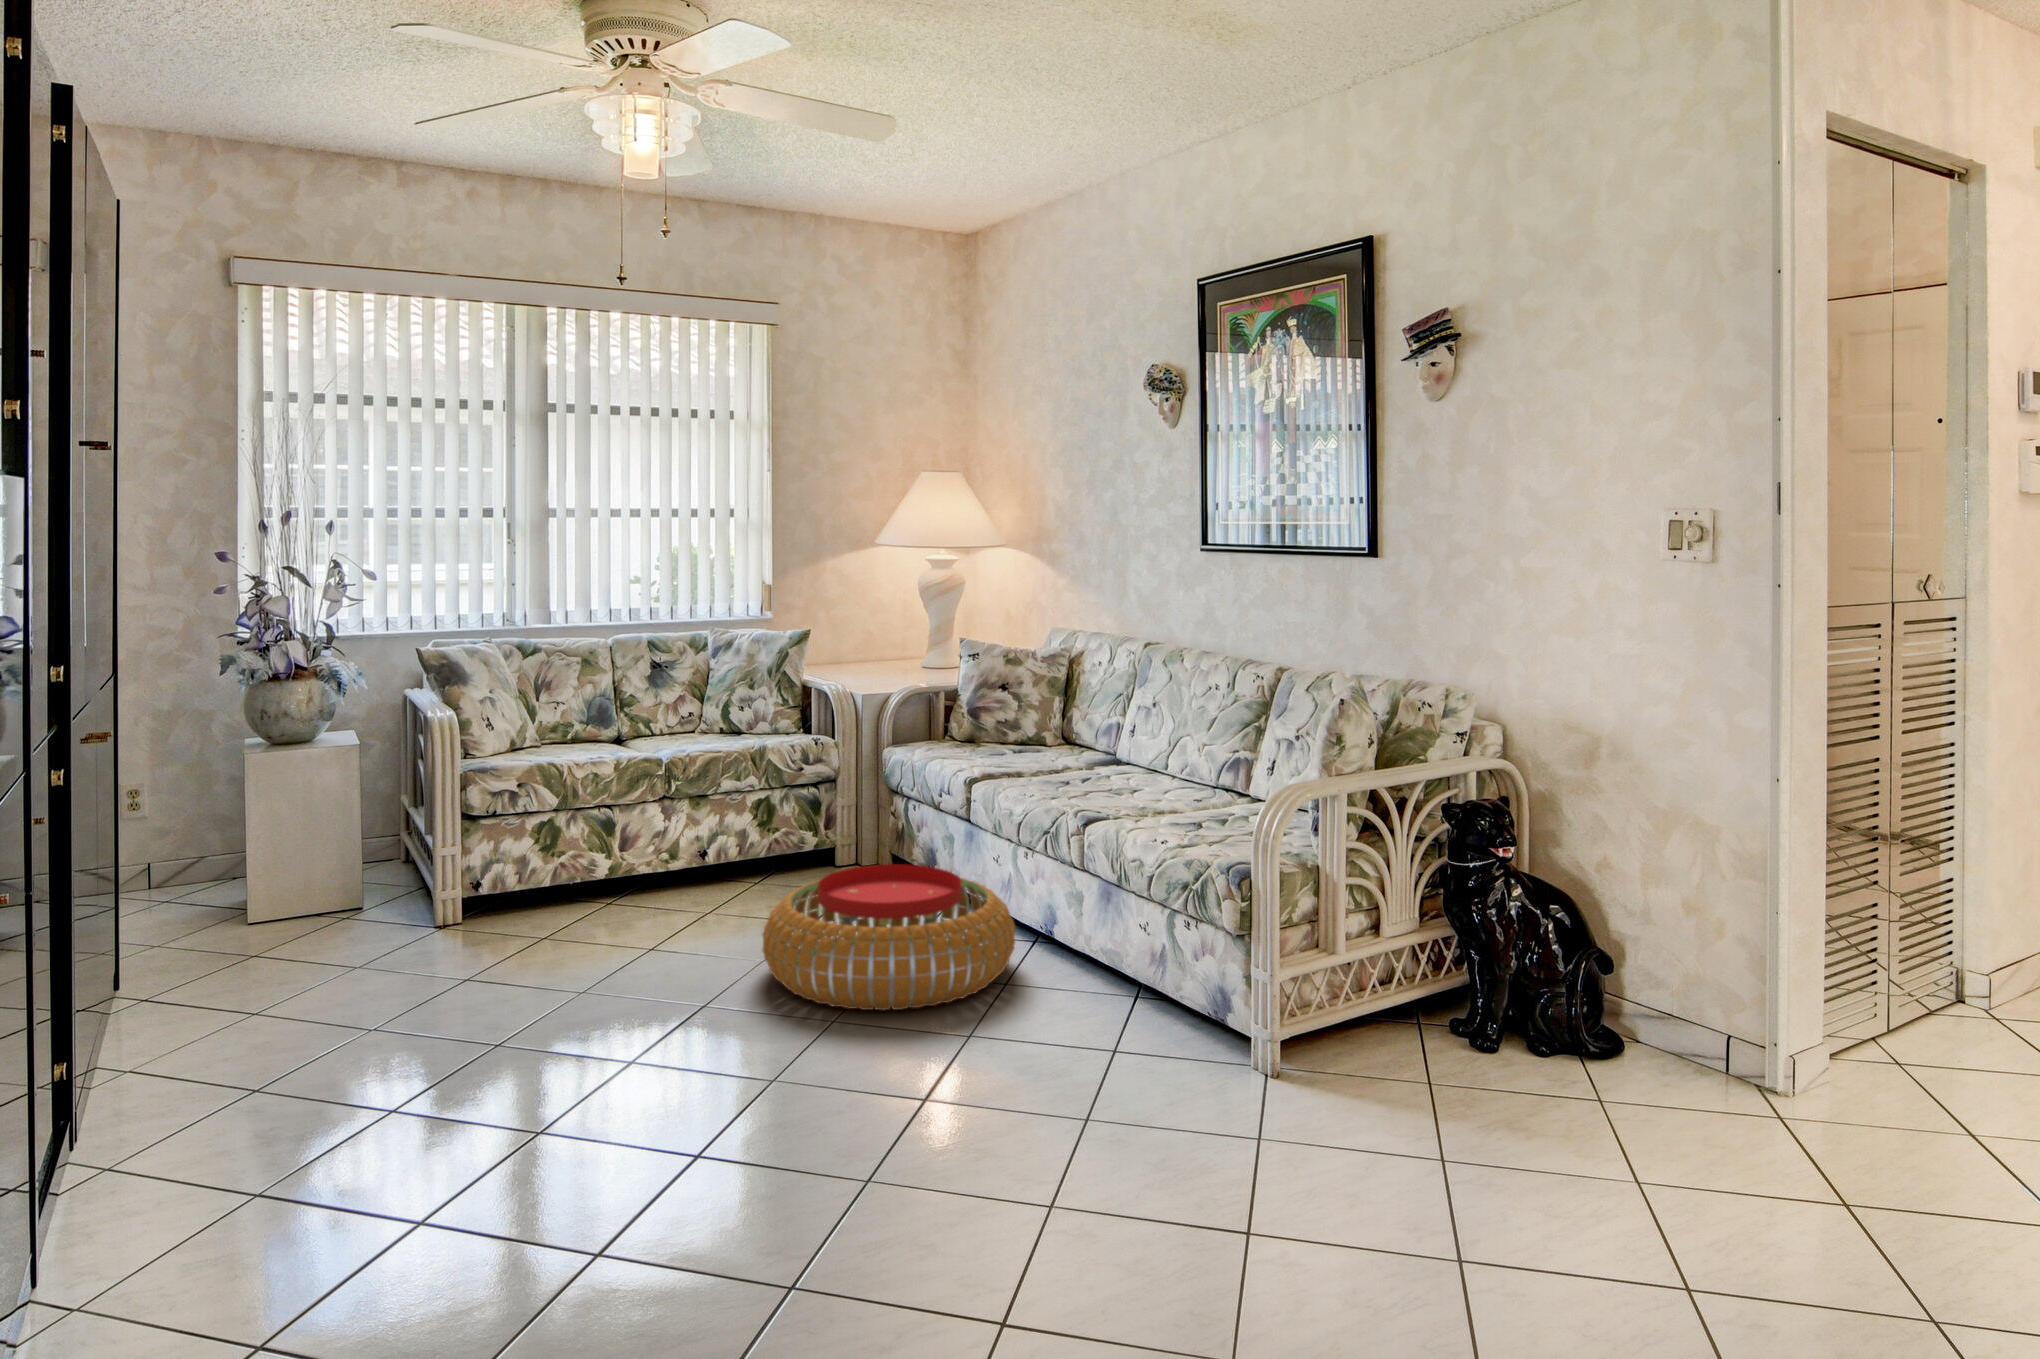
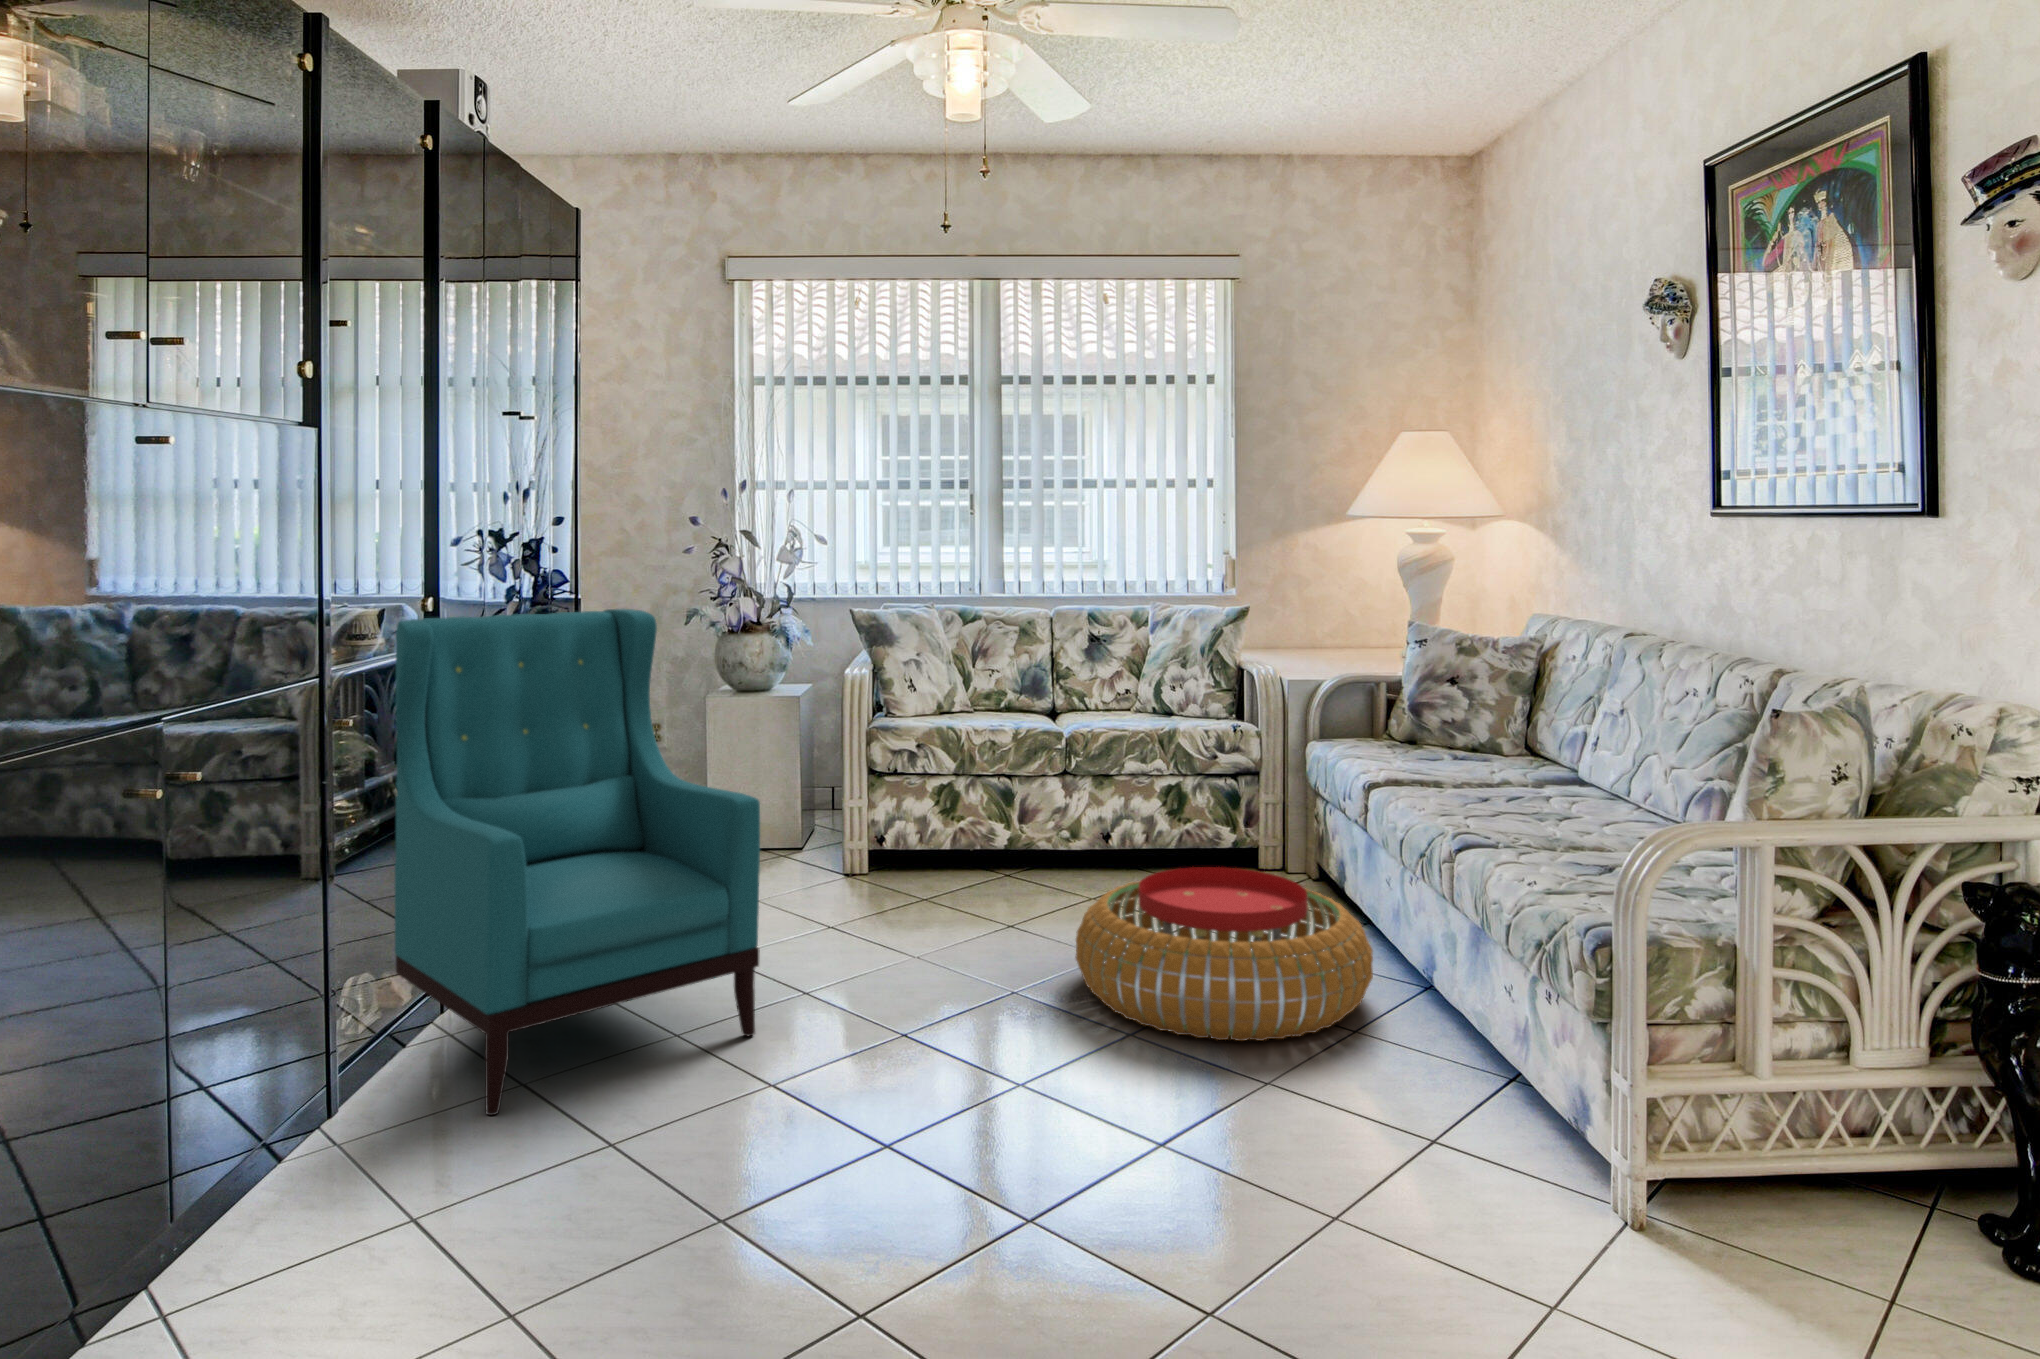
armchair: none [41,673,509,1214] -> present [395,609,760,1115]

